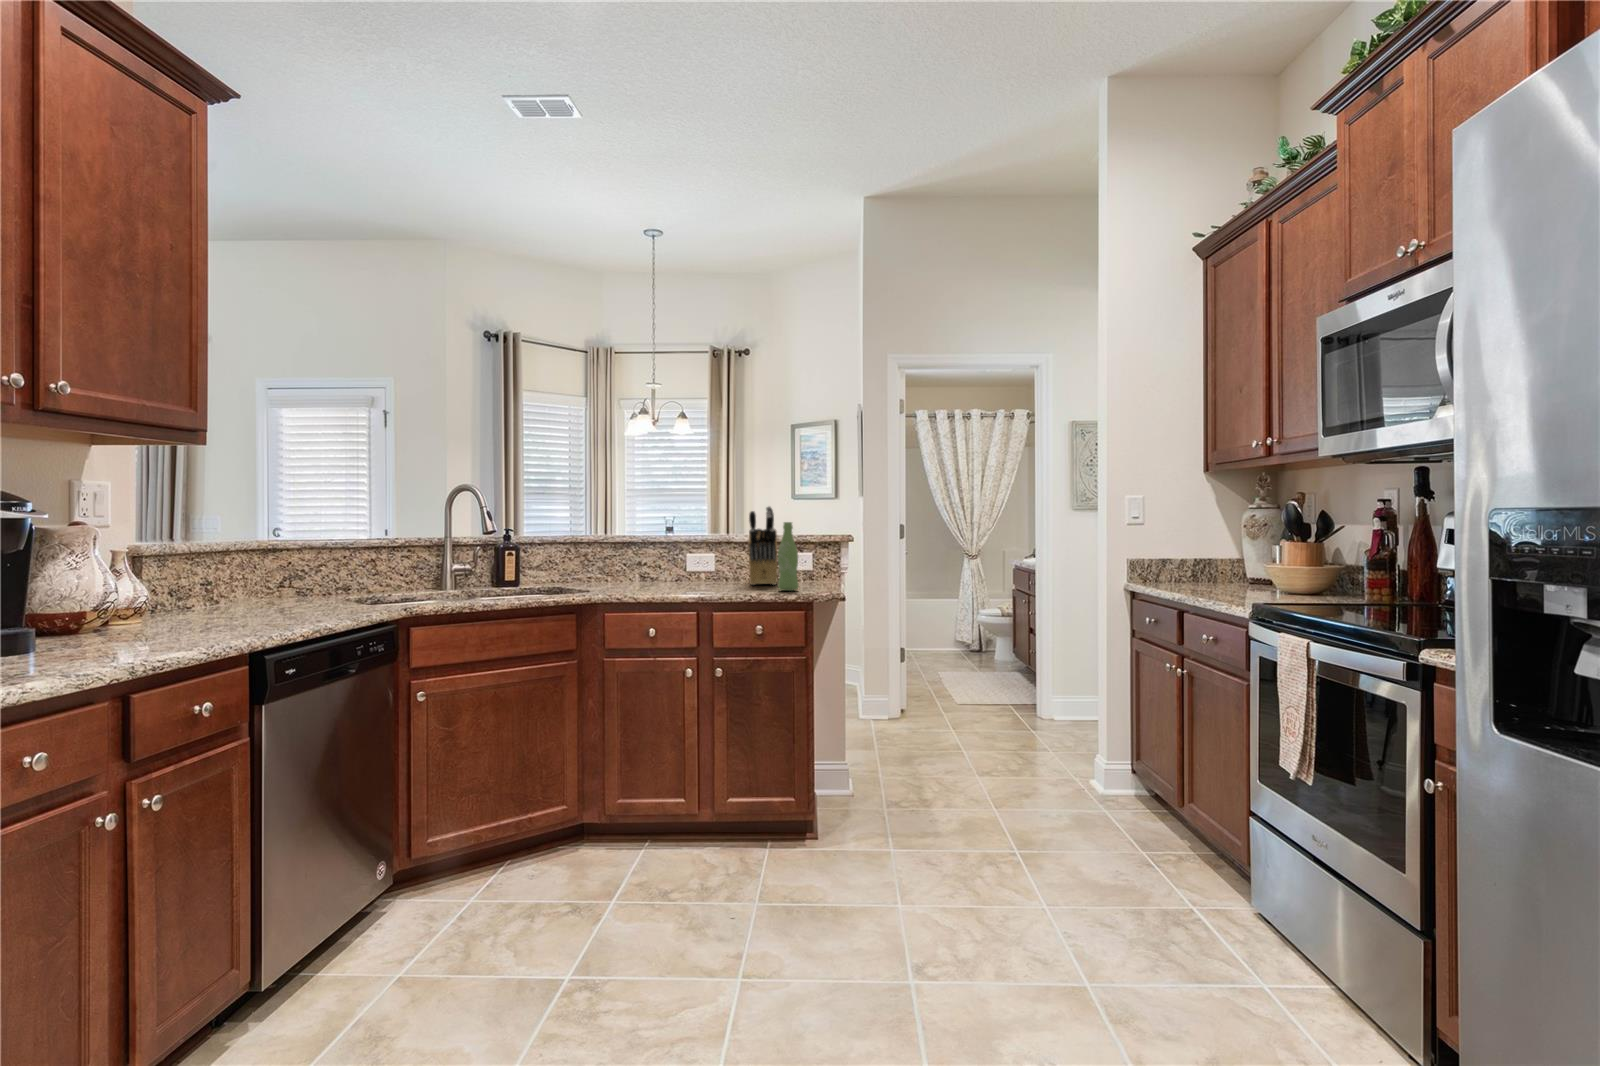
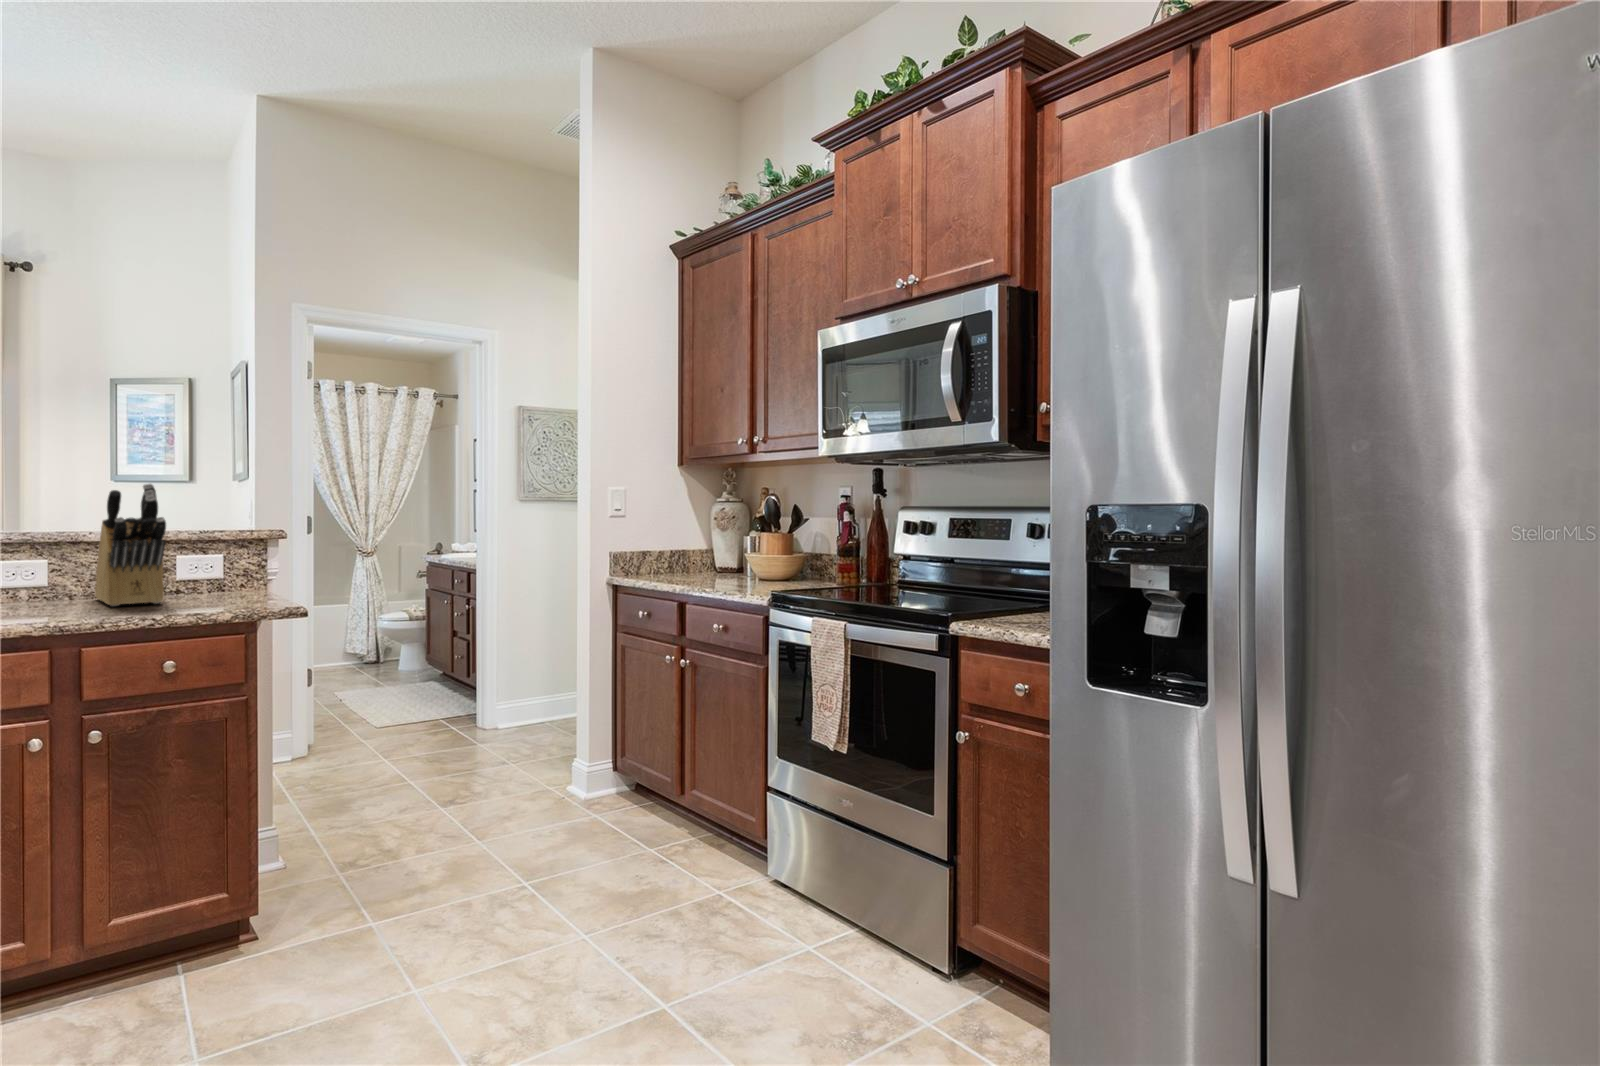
bottle: present [778,522,799,591] -> none [180,508,219,611]

